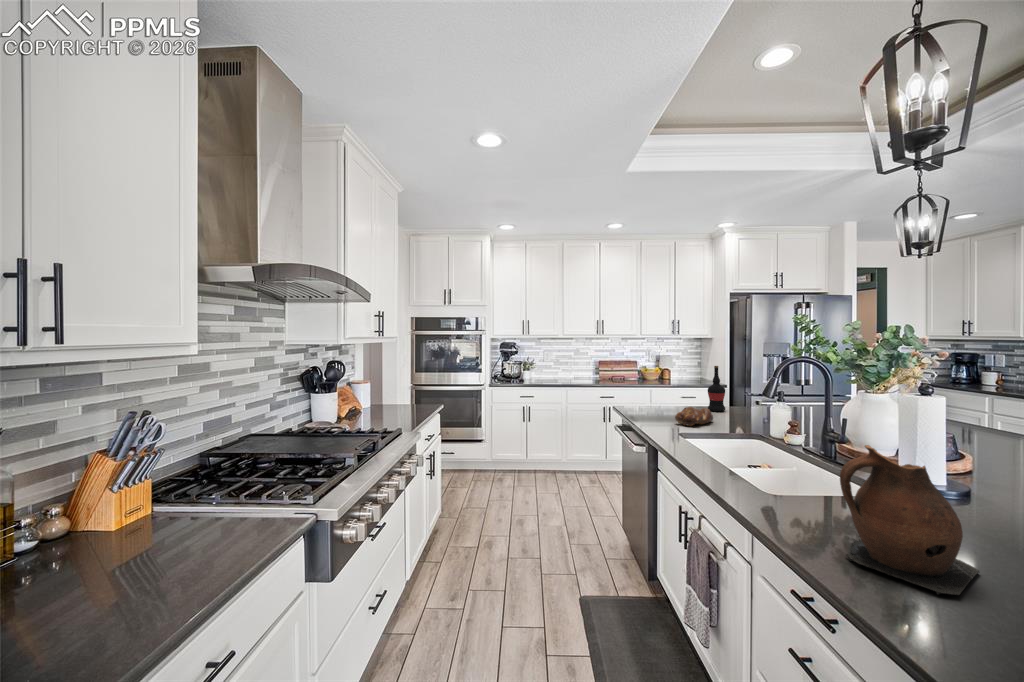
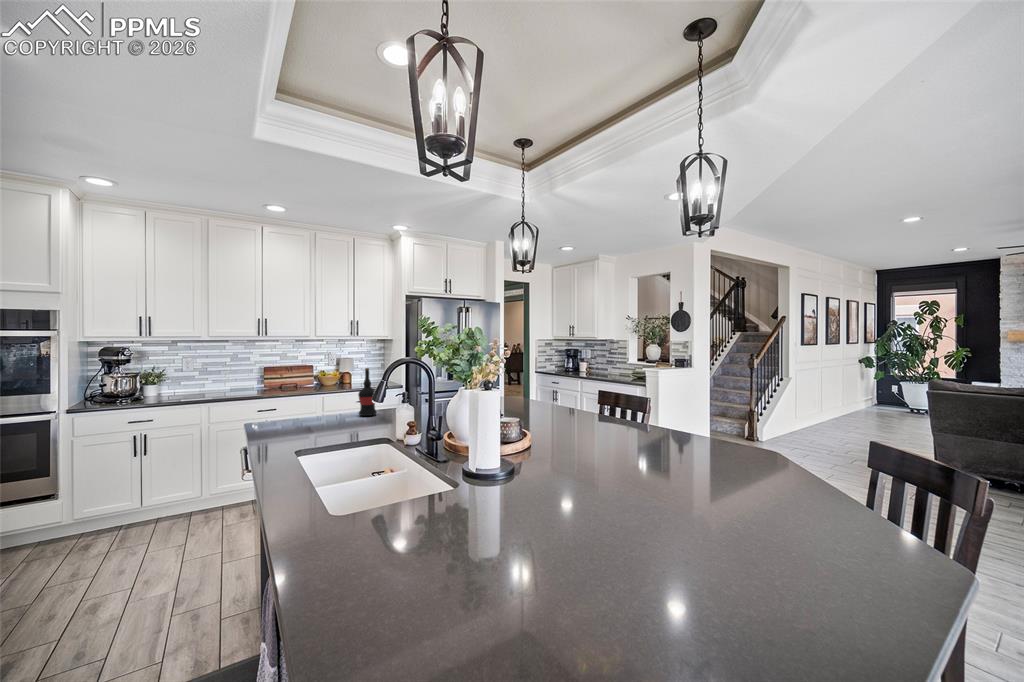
bread loaf: present [675,407,713,426] -> none [304,416,352,439]
ceramic pitcher: present [840,445,979,595] -> none [342,460,473,632]

